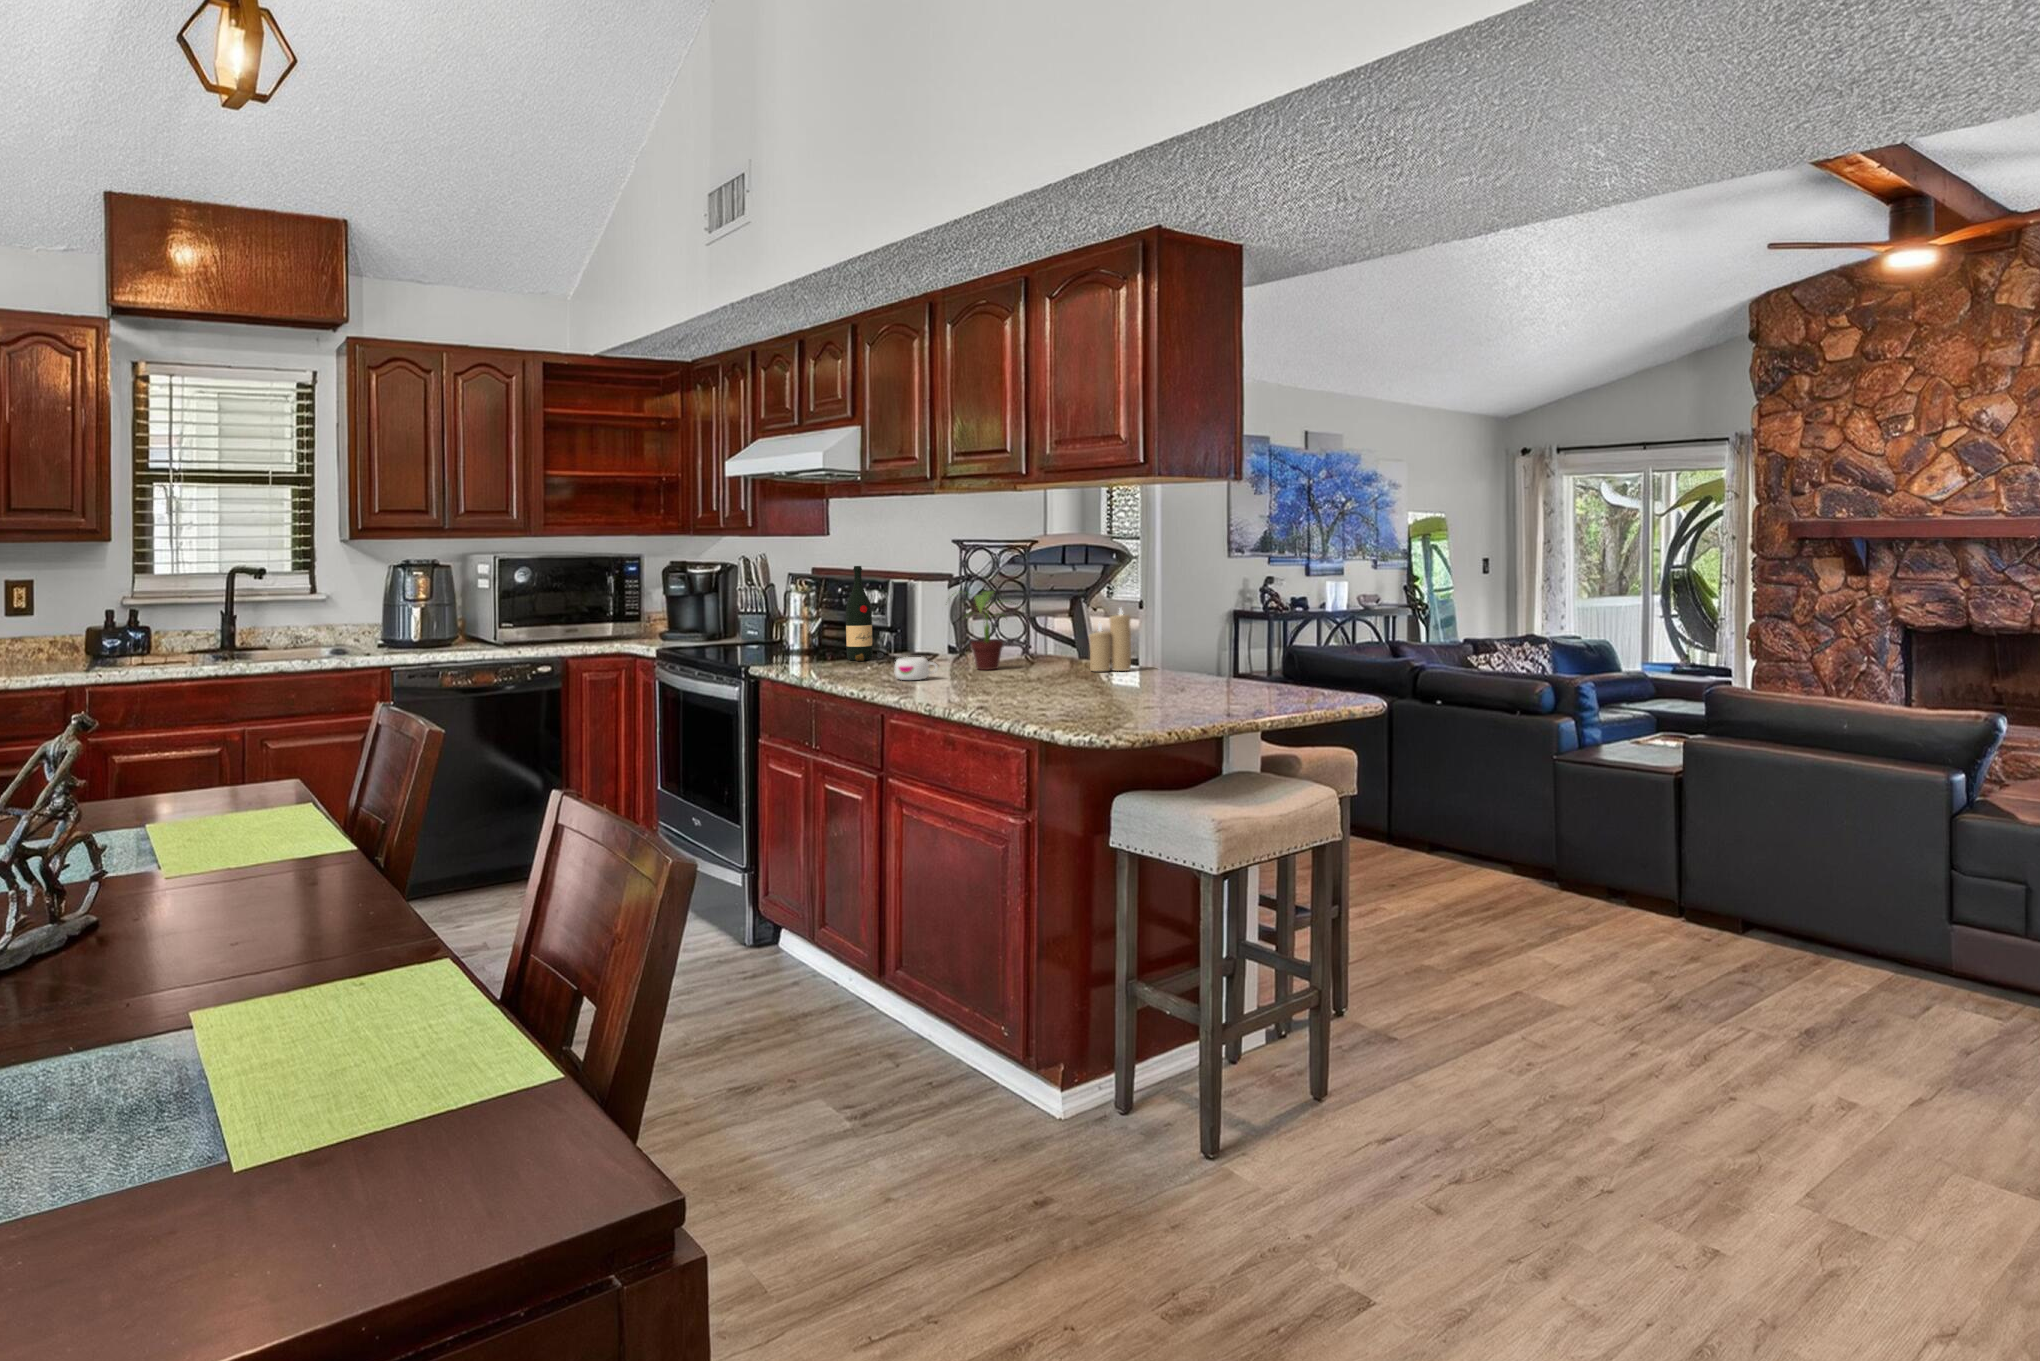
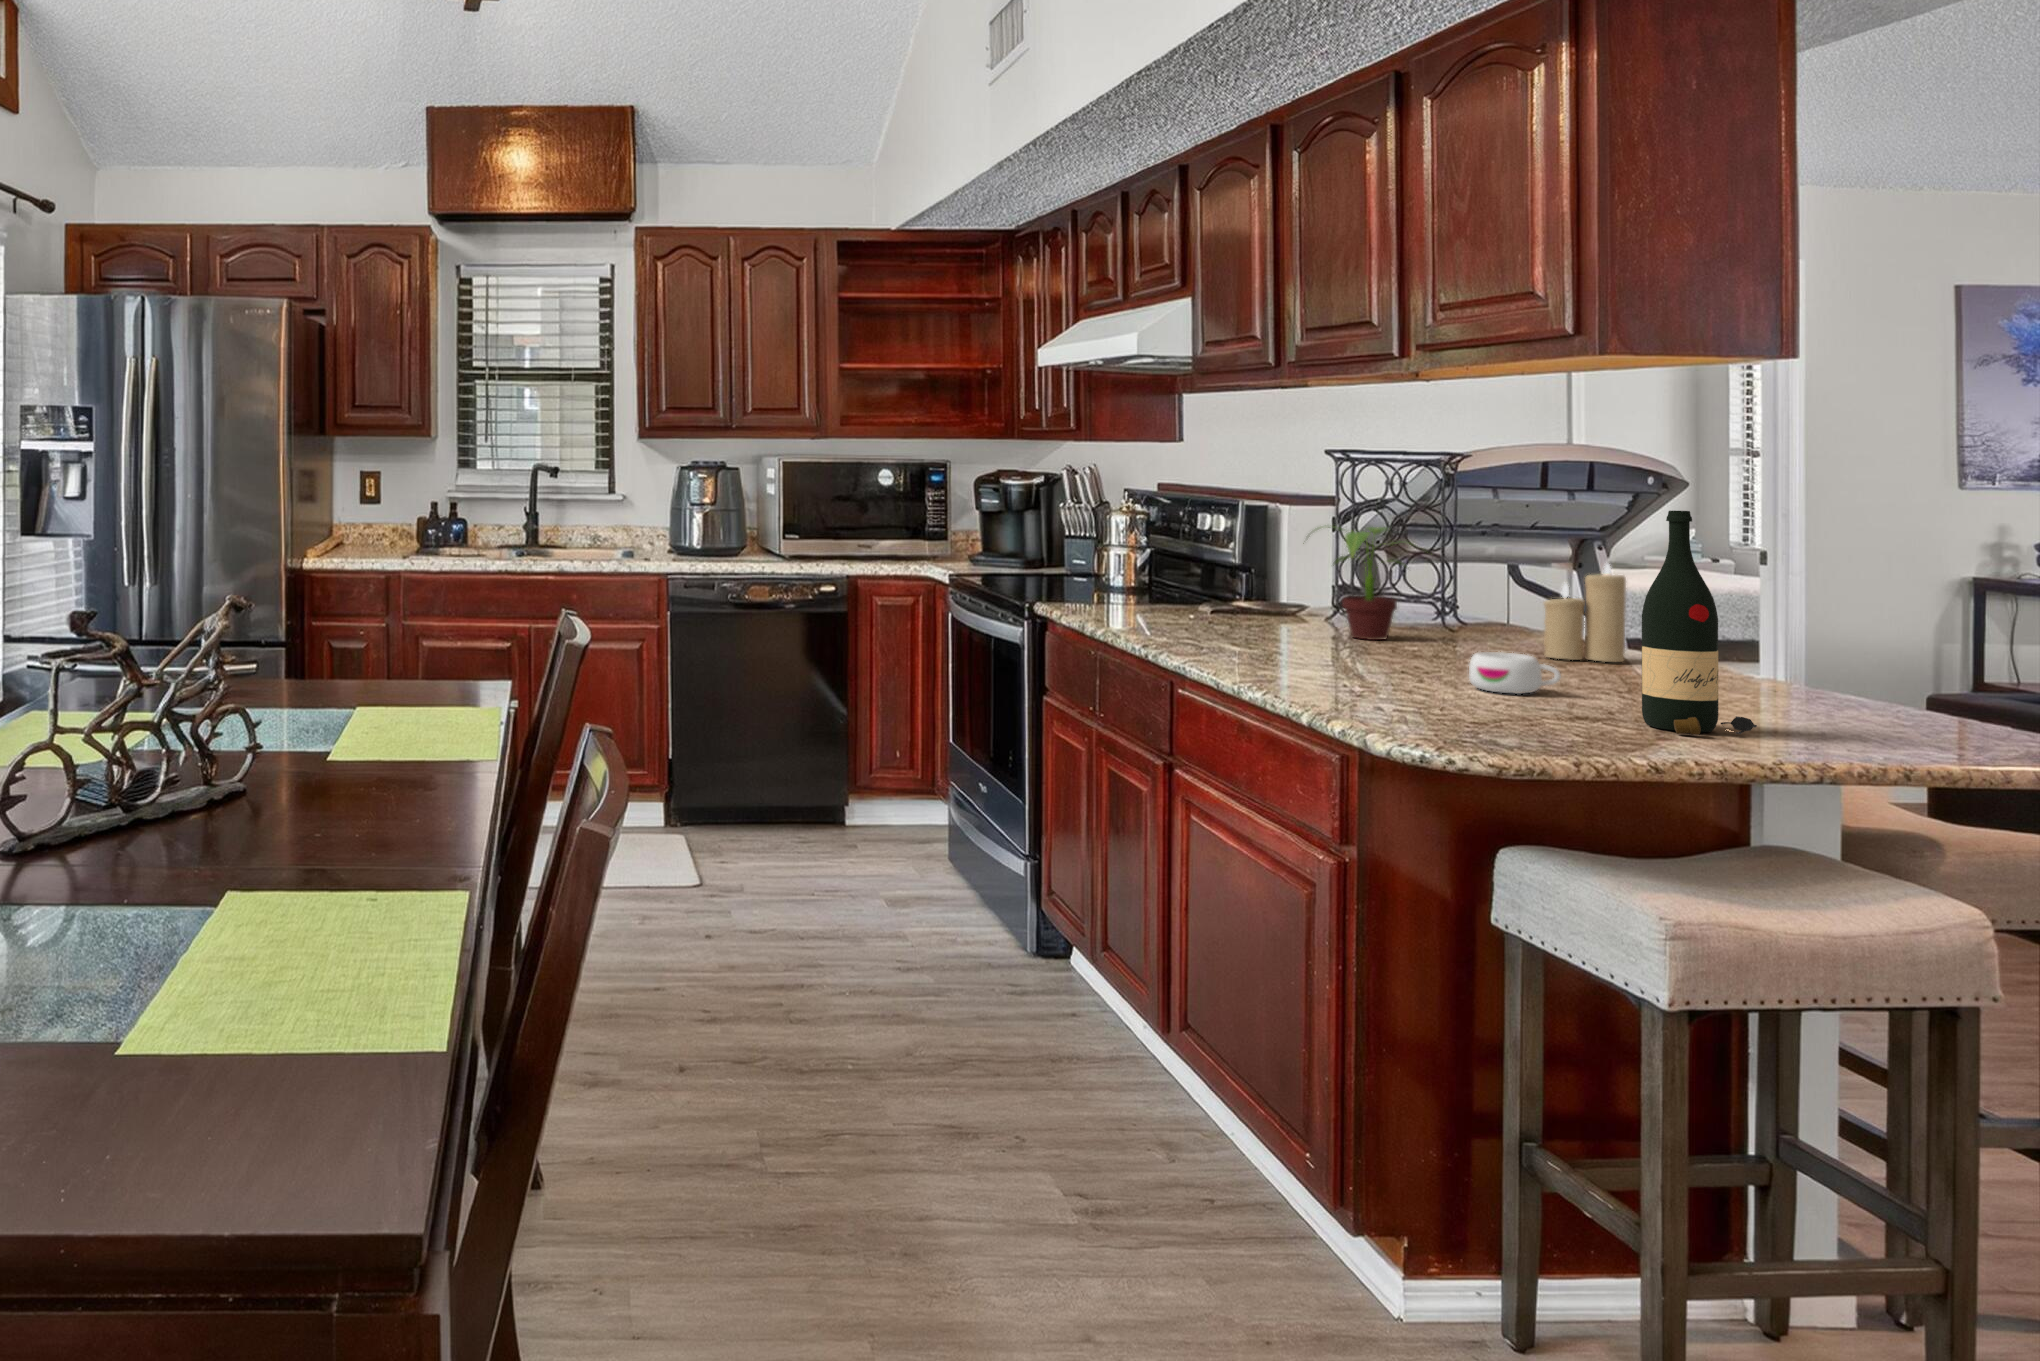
wine bottle: present [846,566,884,661] -> present [1642,511,1757,735]
mug: present [895,657,938,680] -> present [1469,652,1561,694]

